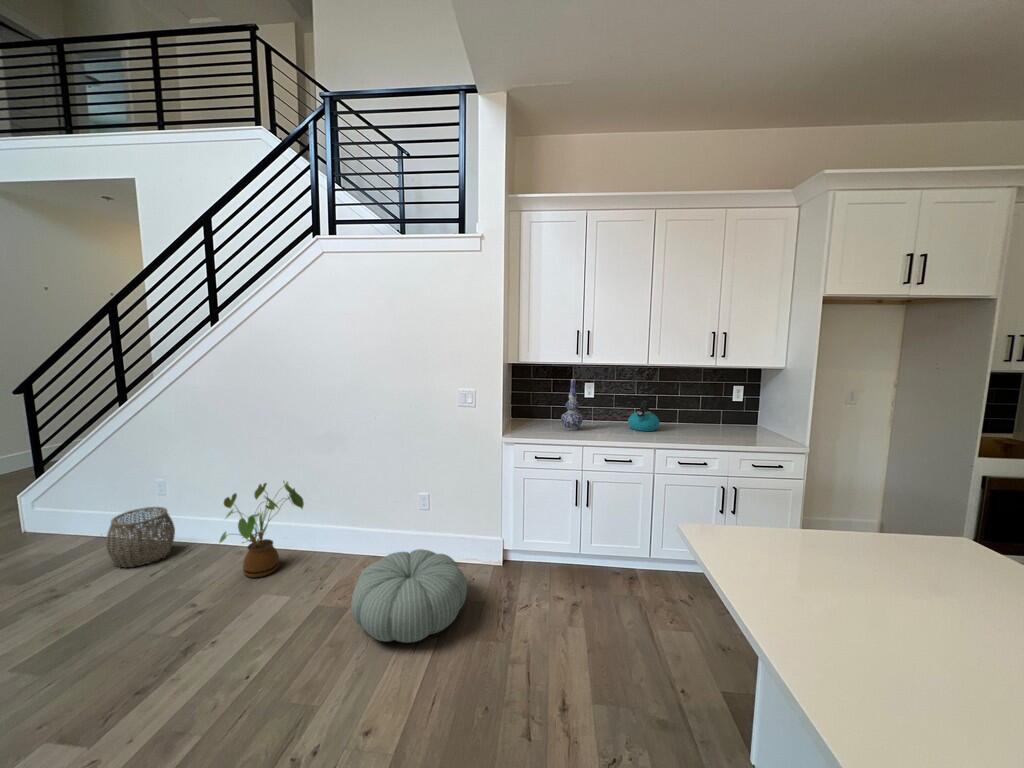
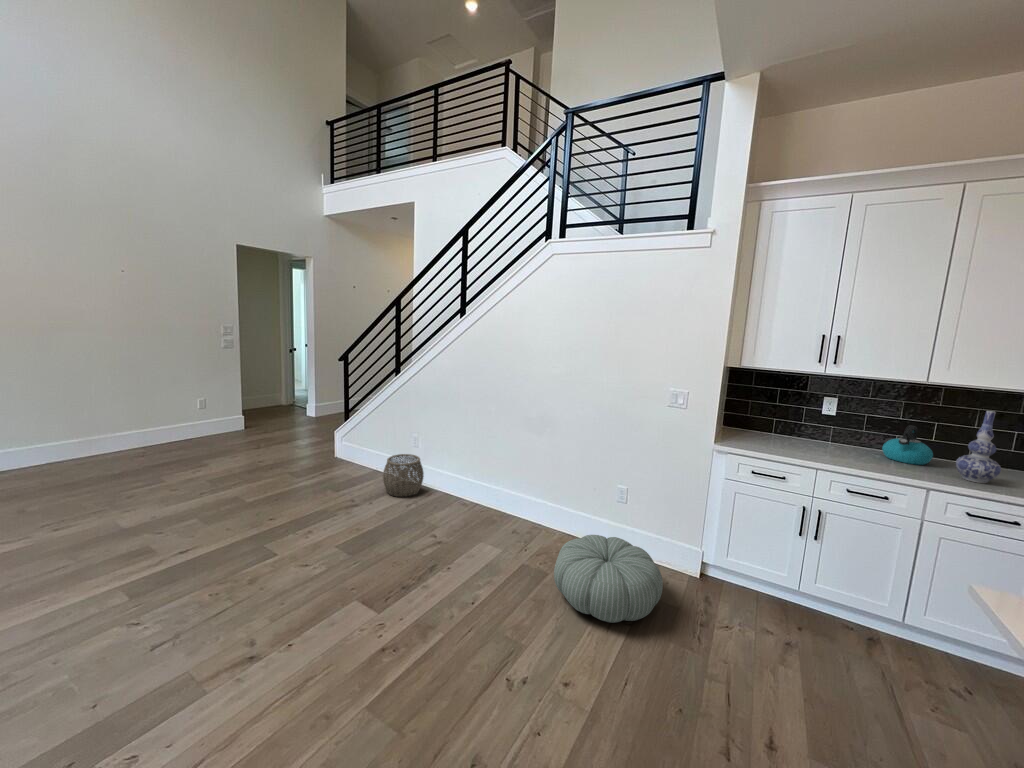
vase: present [561,379,583,430] -> present [956,411,1001,483]
house plant: present [219,481,304,577] -> none [455,450,518,527]

